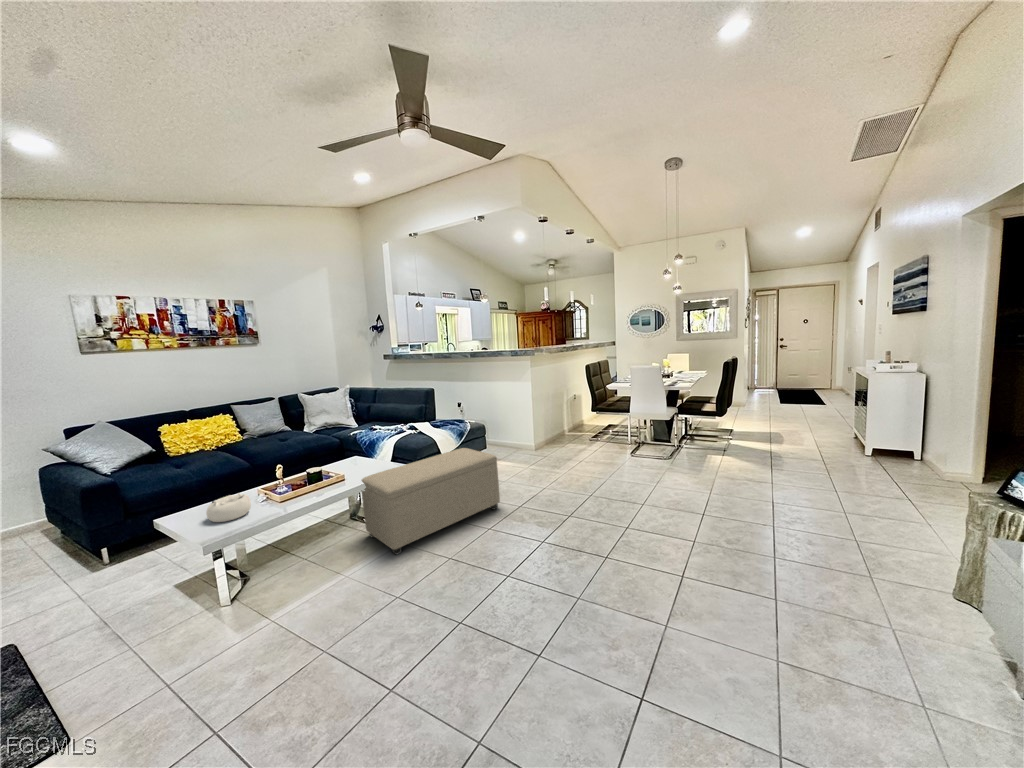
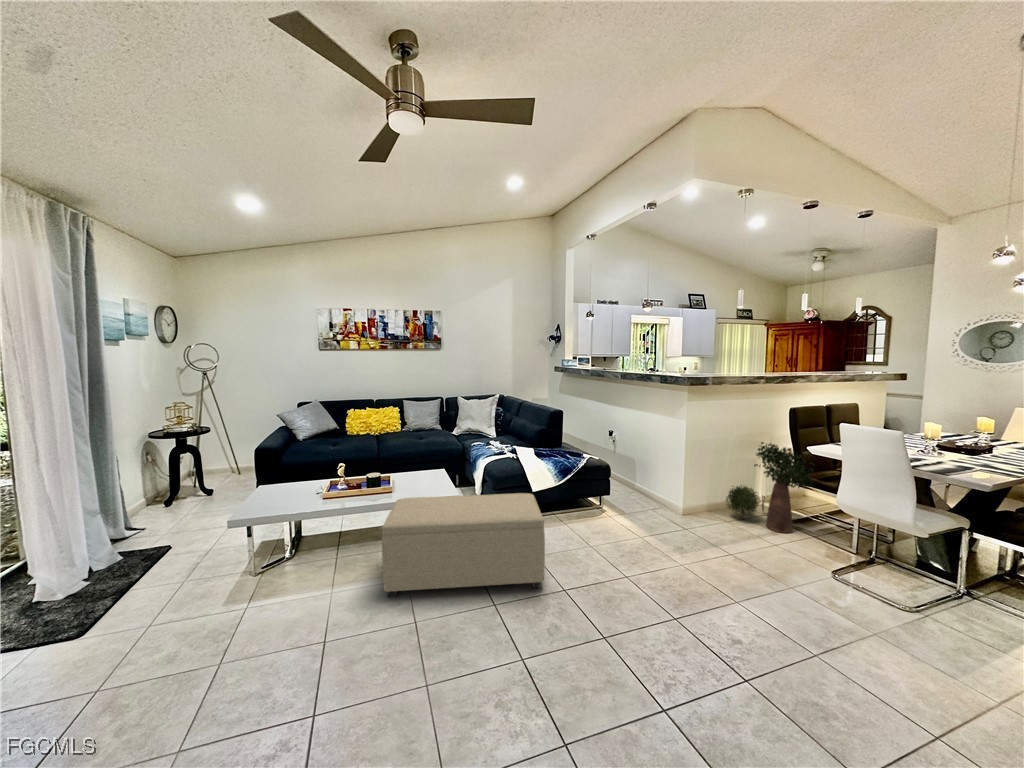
potted plant: none [554,389,600,443] -> present [726,442,814,533]
decorative bowl: present [206,493,251,522] -> none [264,483,301,507]

